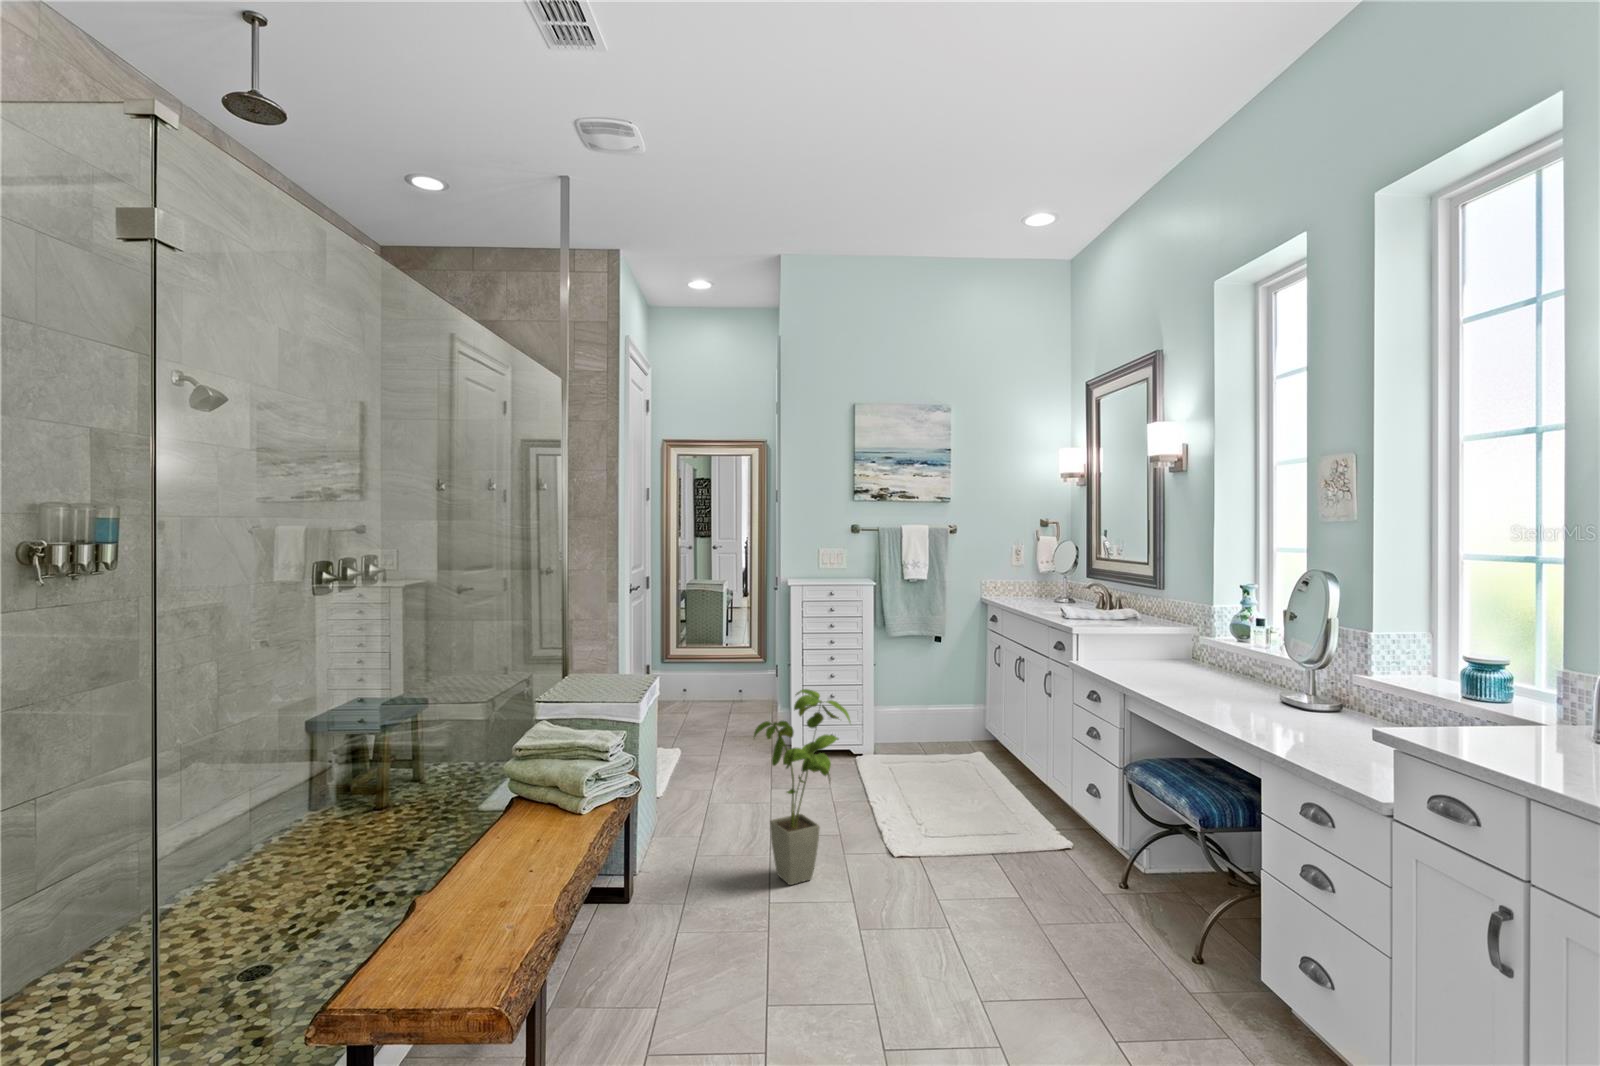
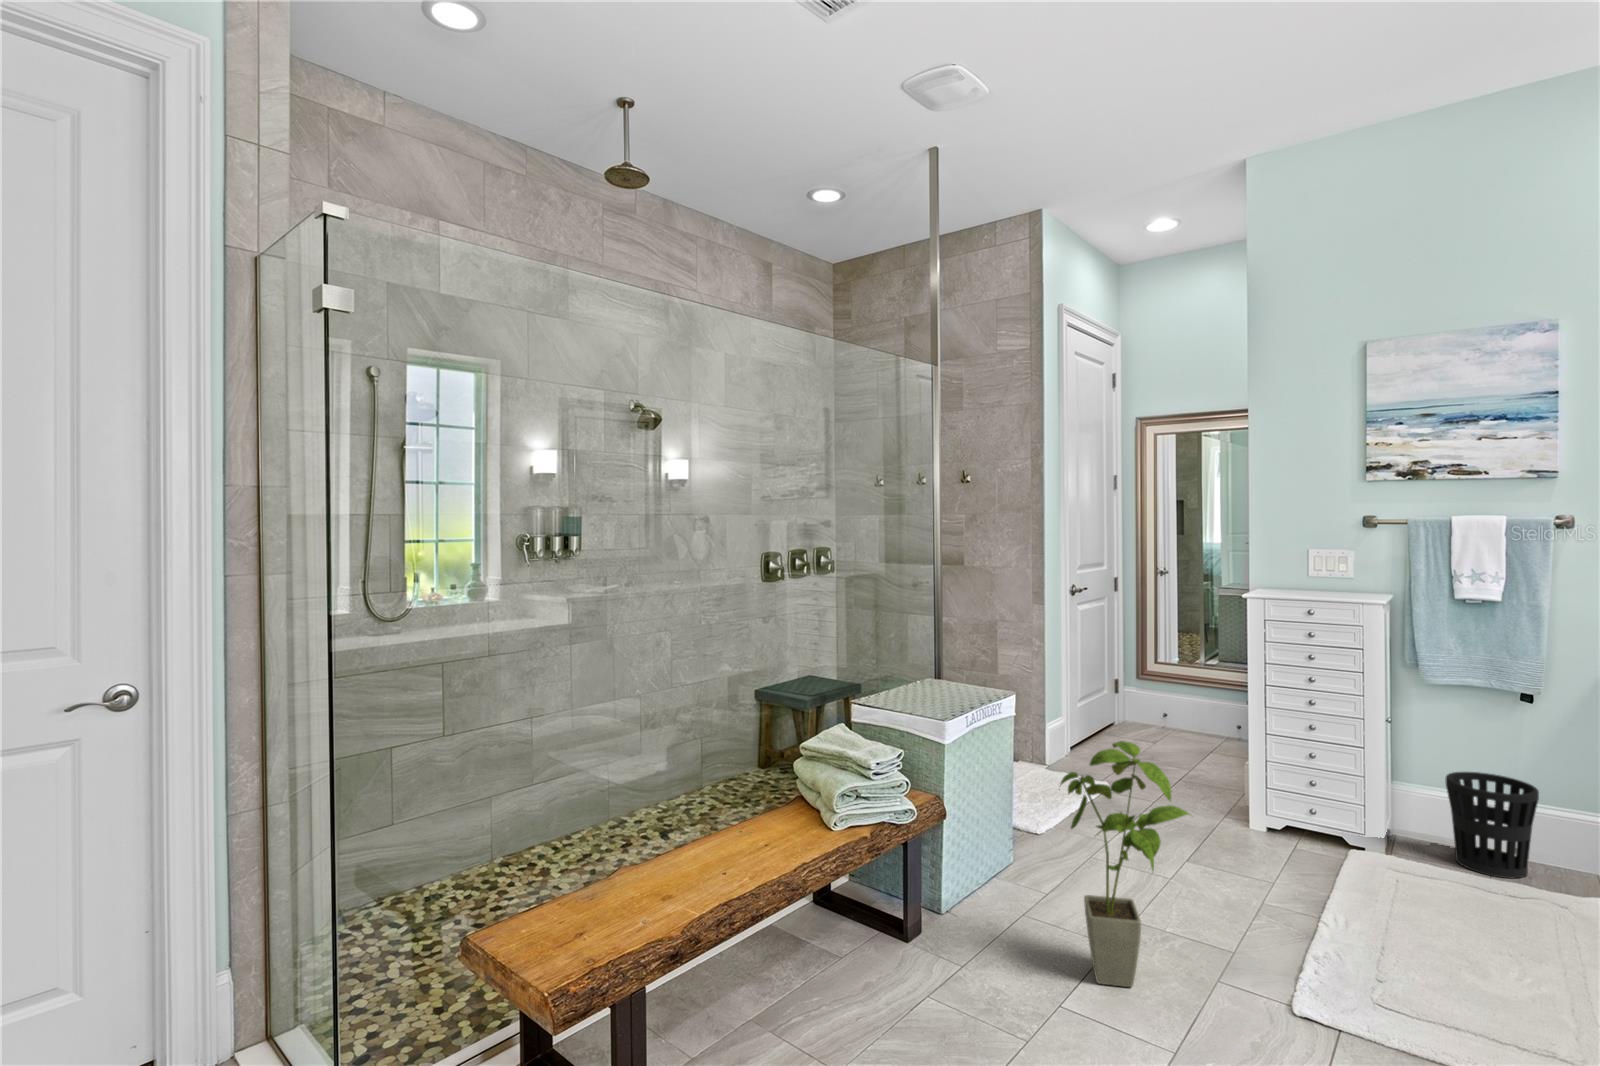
wastebasket: none [903,690,948,754] -> present [1445,772,1539,878]

